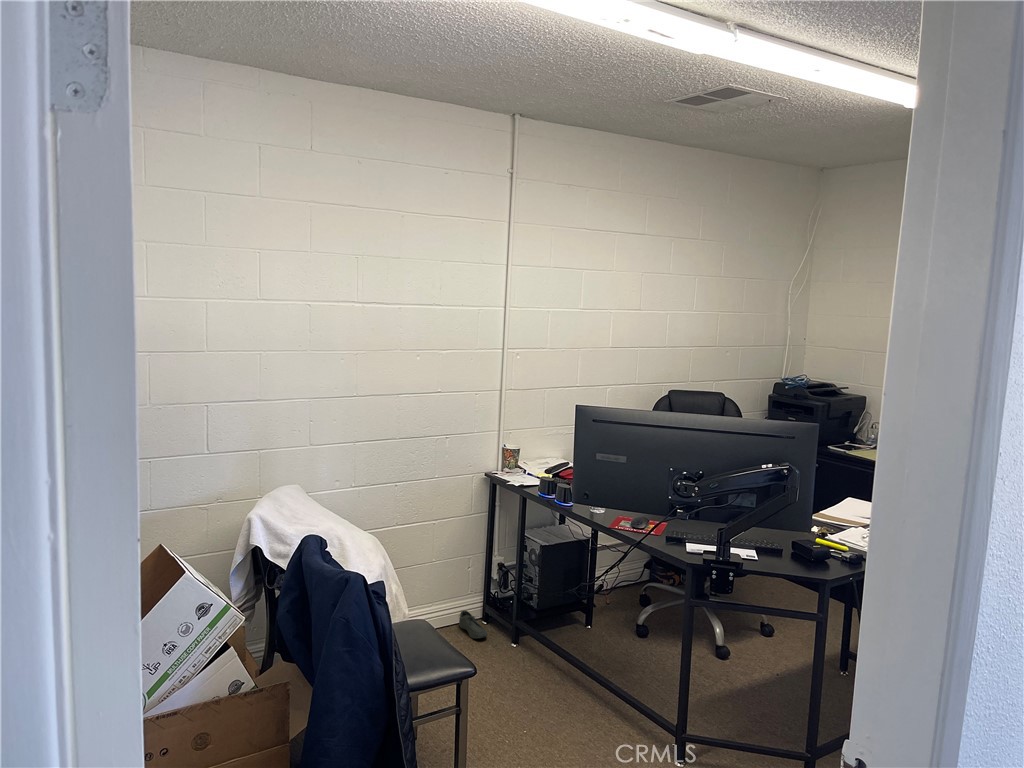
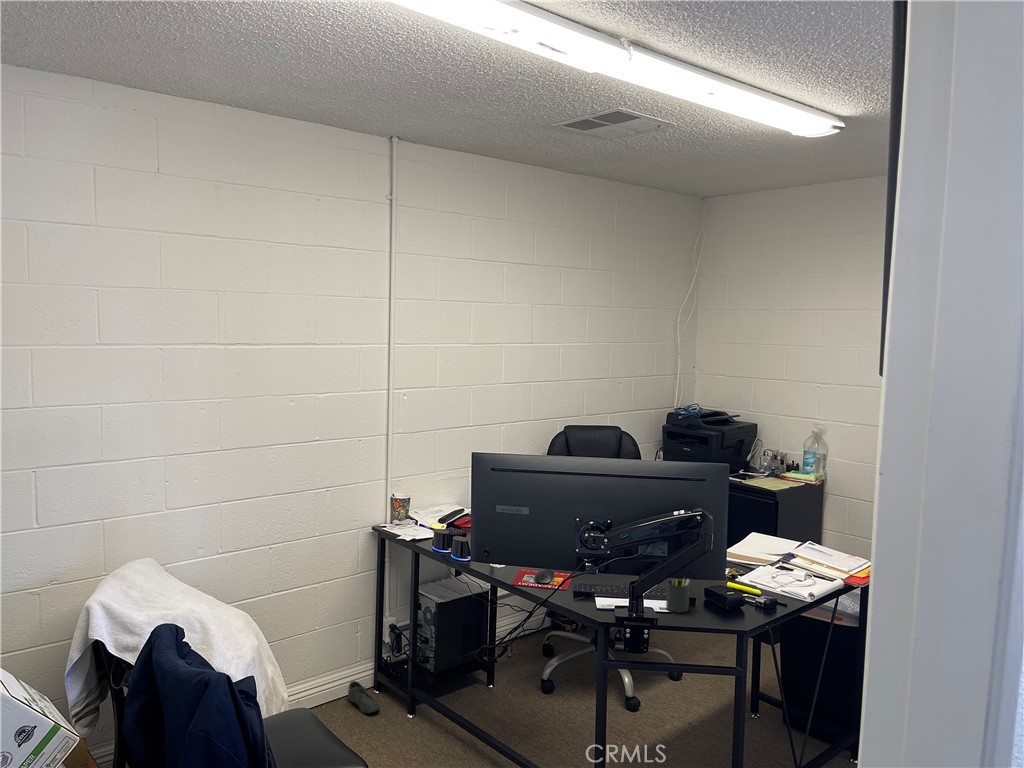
pen holder: none [753,522,779,561] -> present [666,577,690,612]

